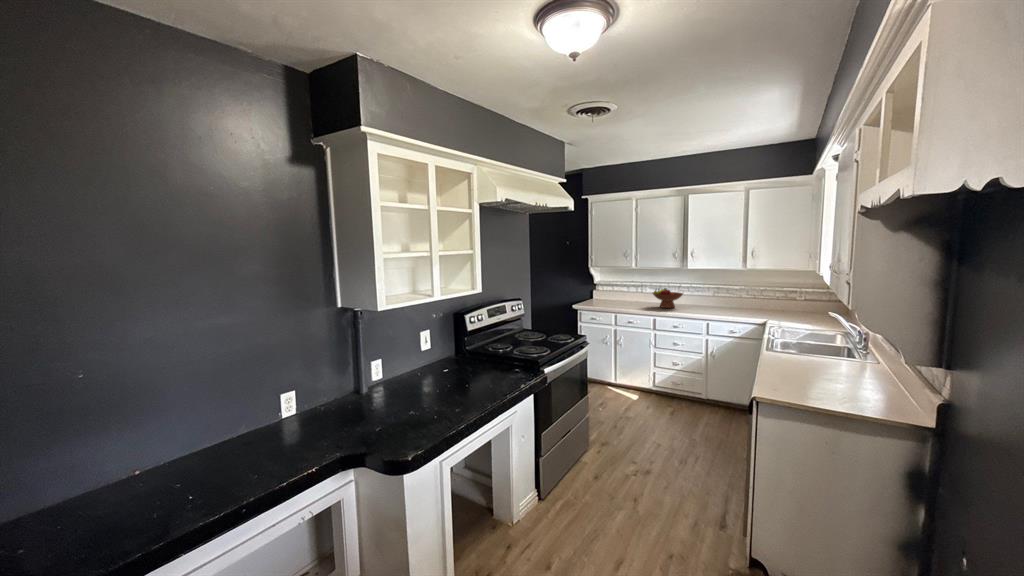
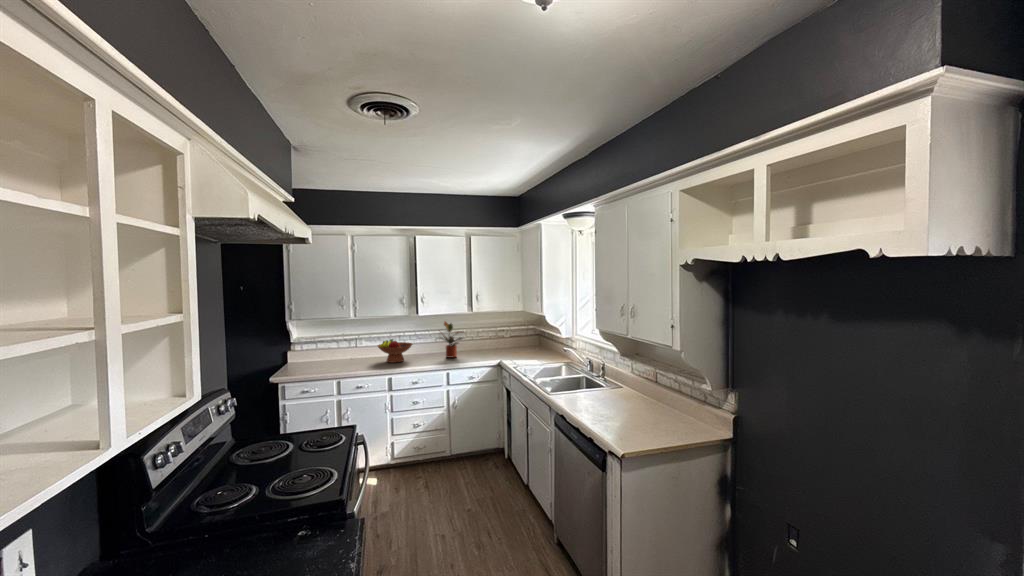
potted plant: none [705,276,737,311] -> present [440,322,464,357]

